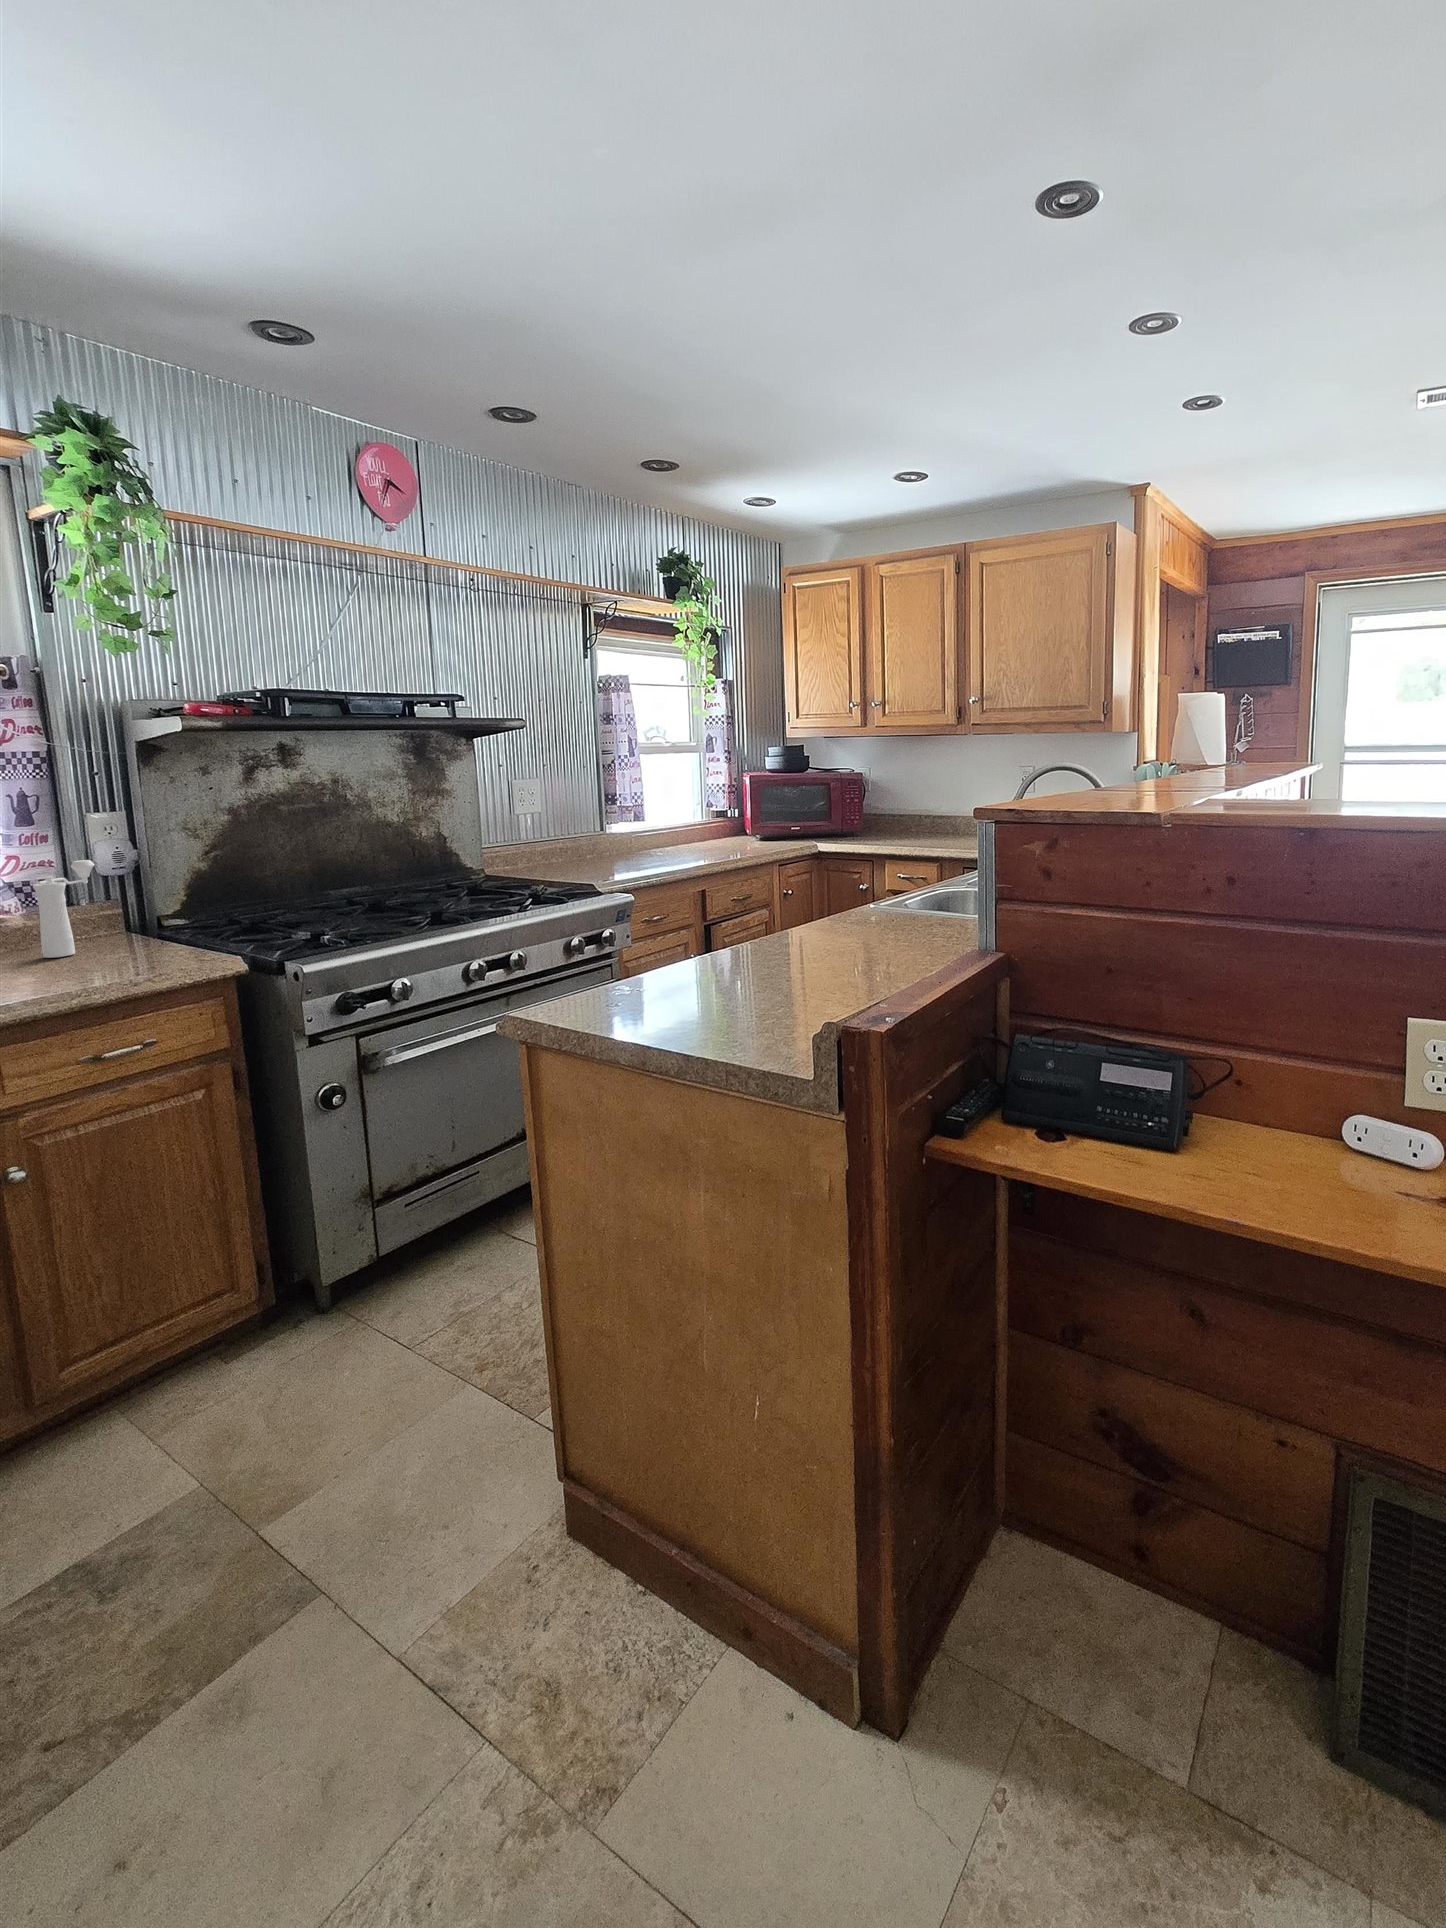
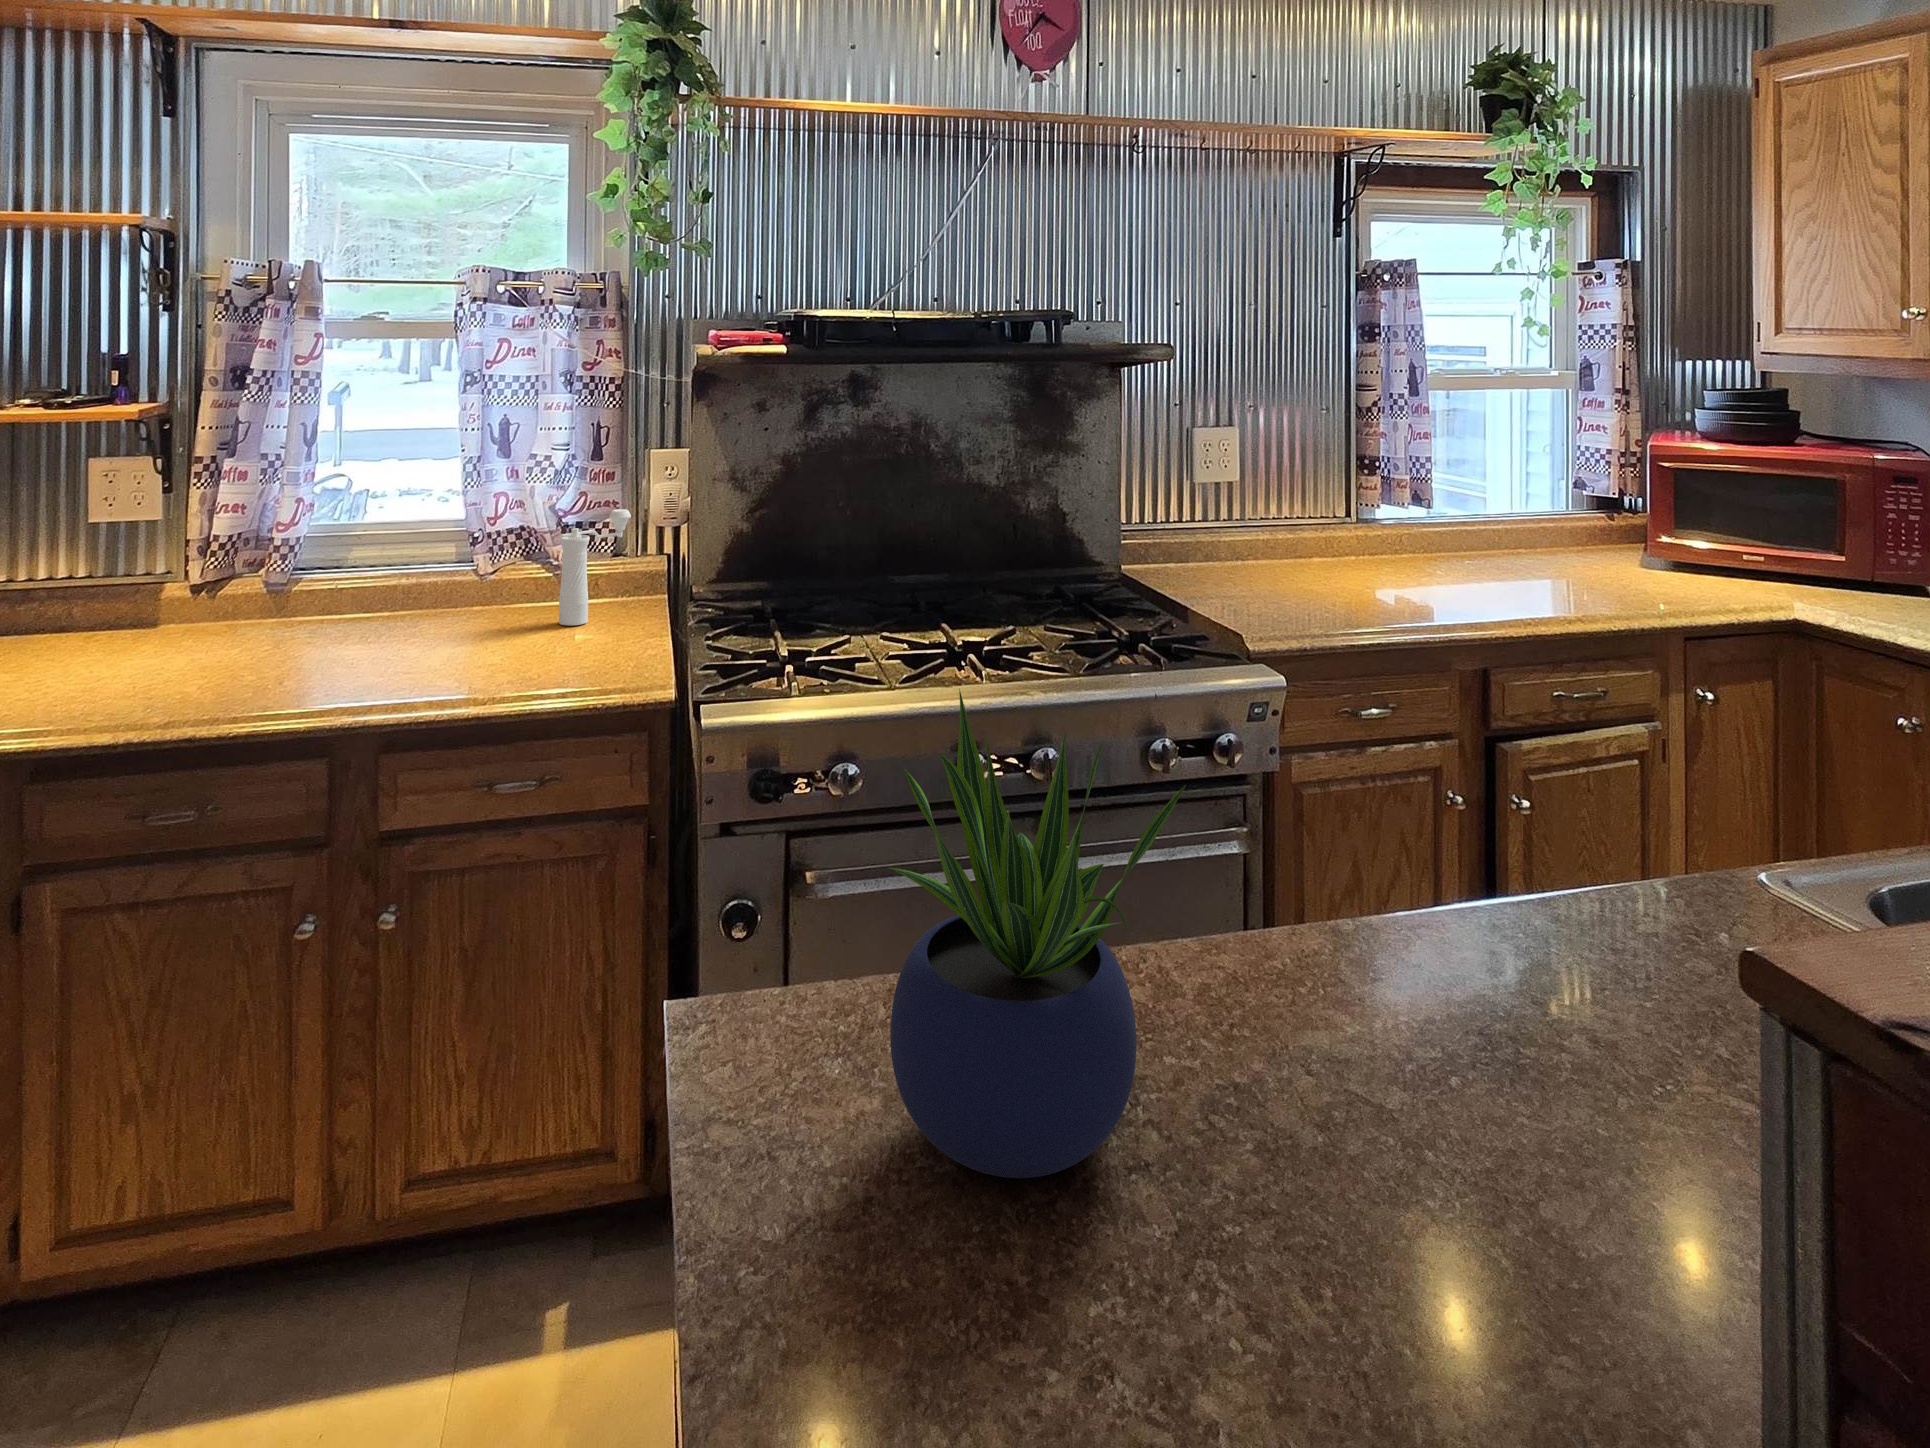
potted plant: none [674,821,793,992] -> present [889,689,1186,1178]

